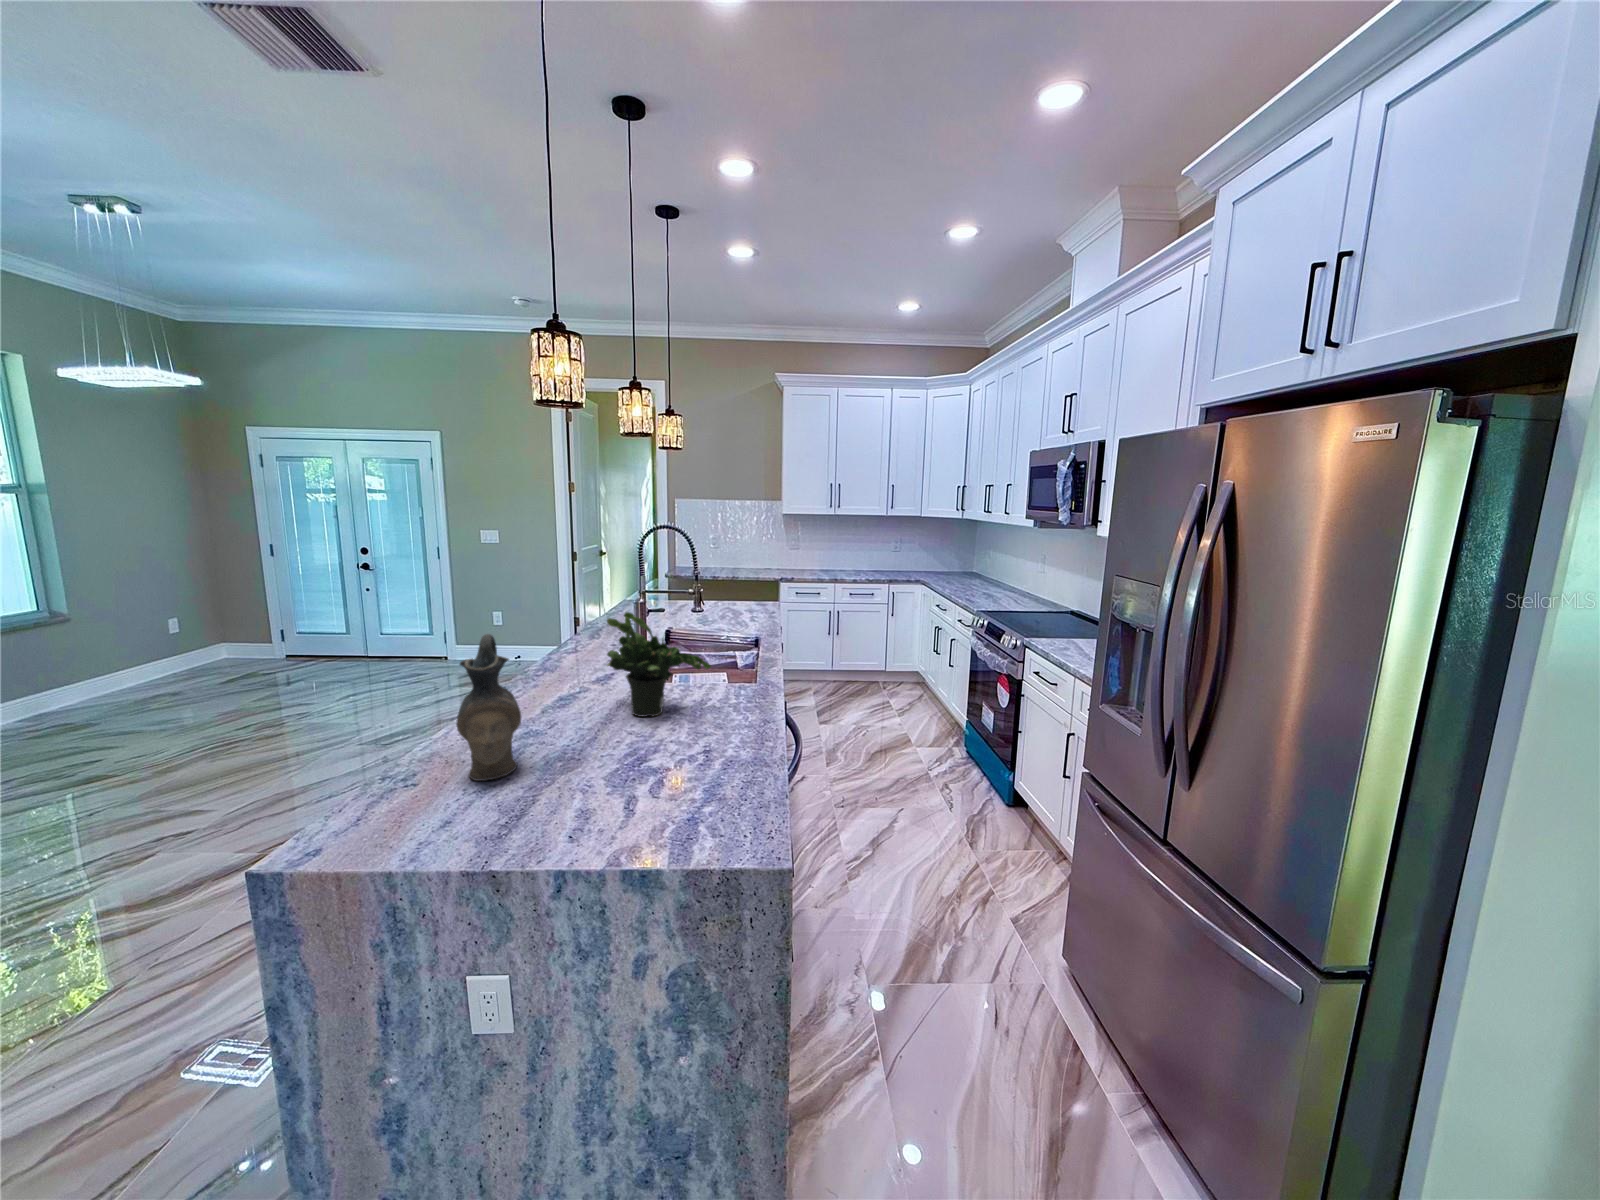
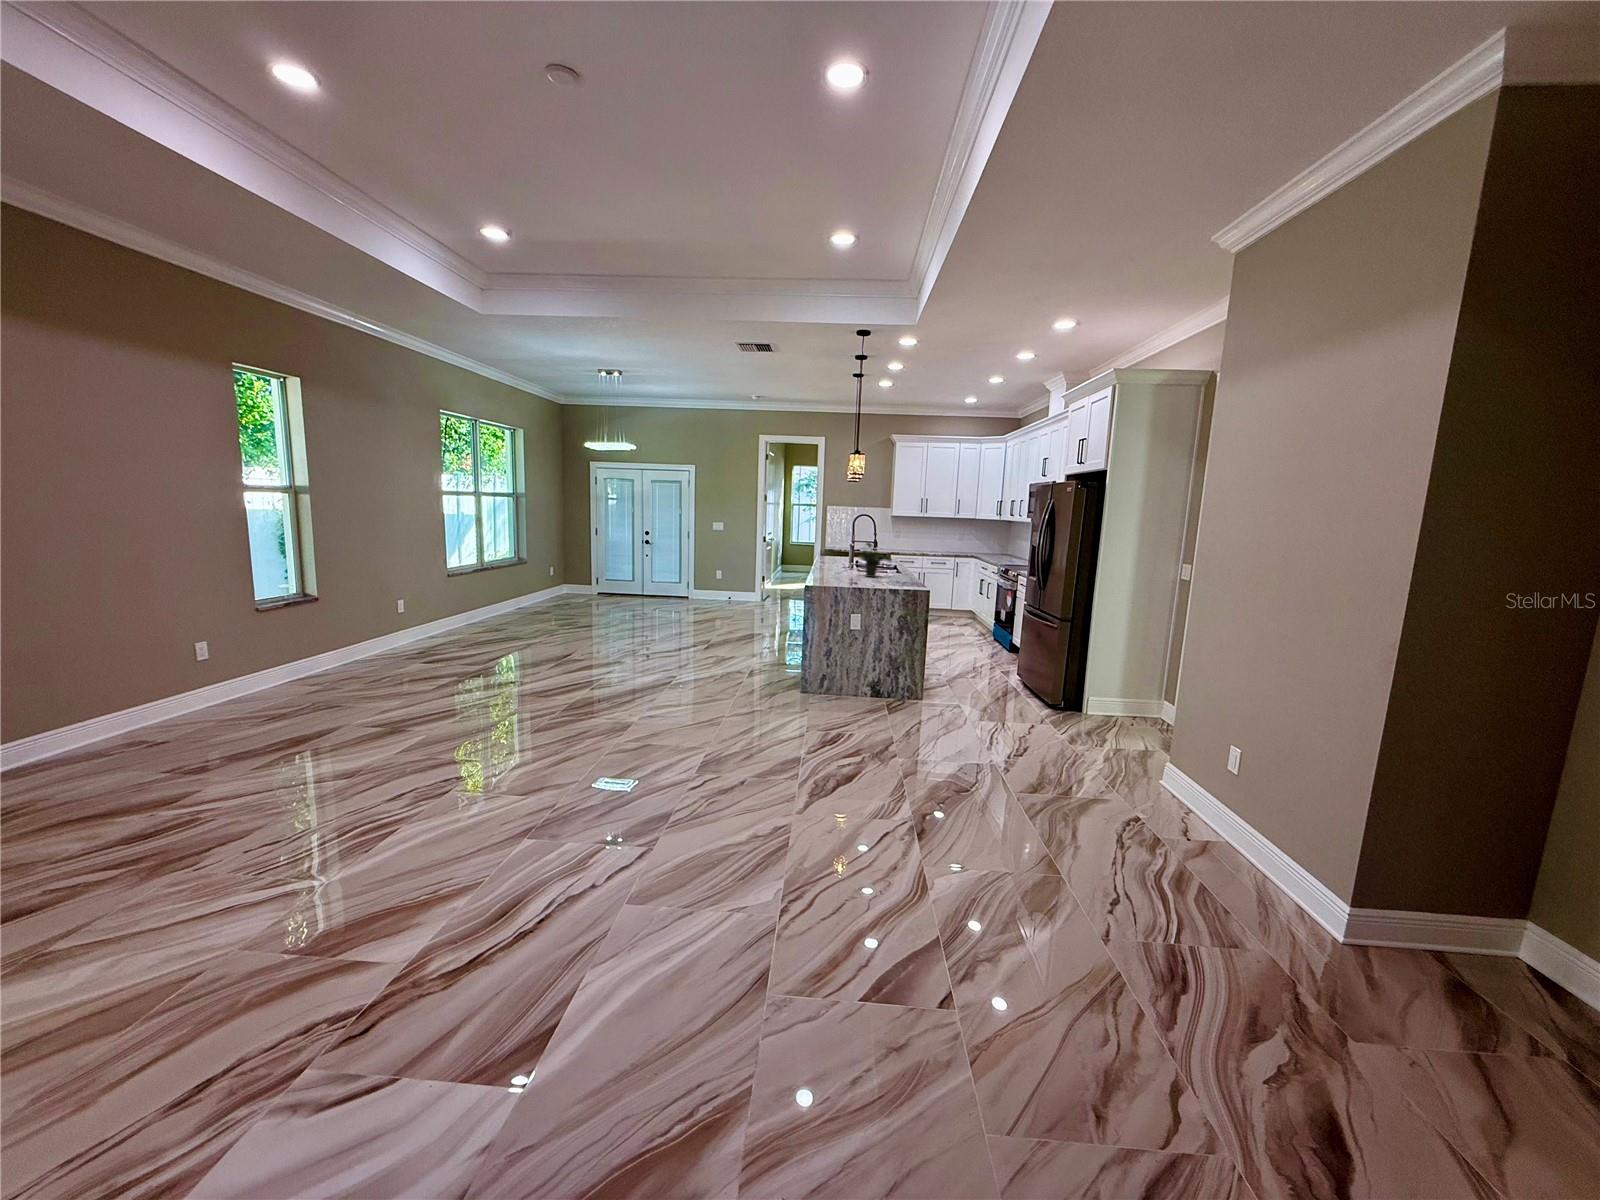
ceramic pitcher: present [456,634,521,781] -> none [834,543,850,582]

